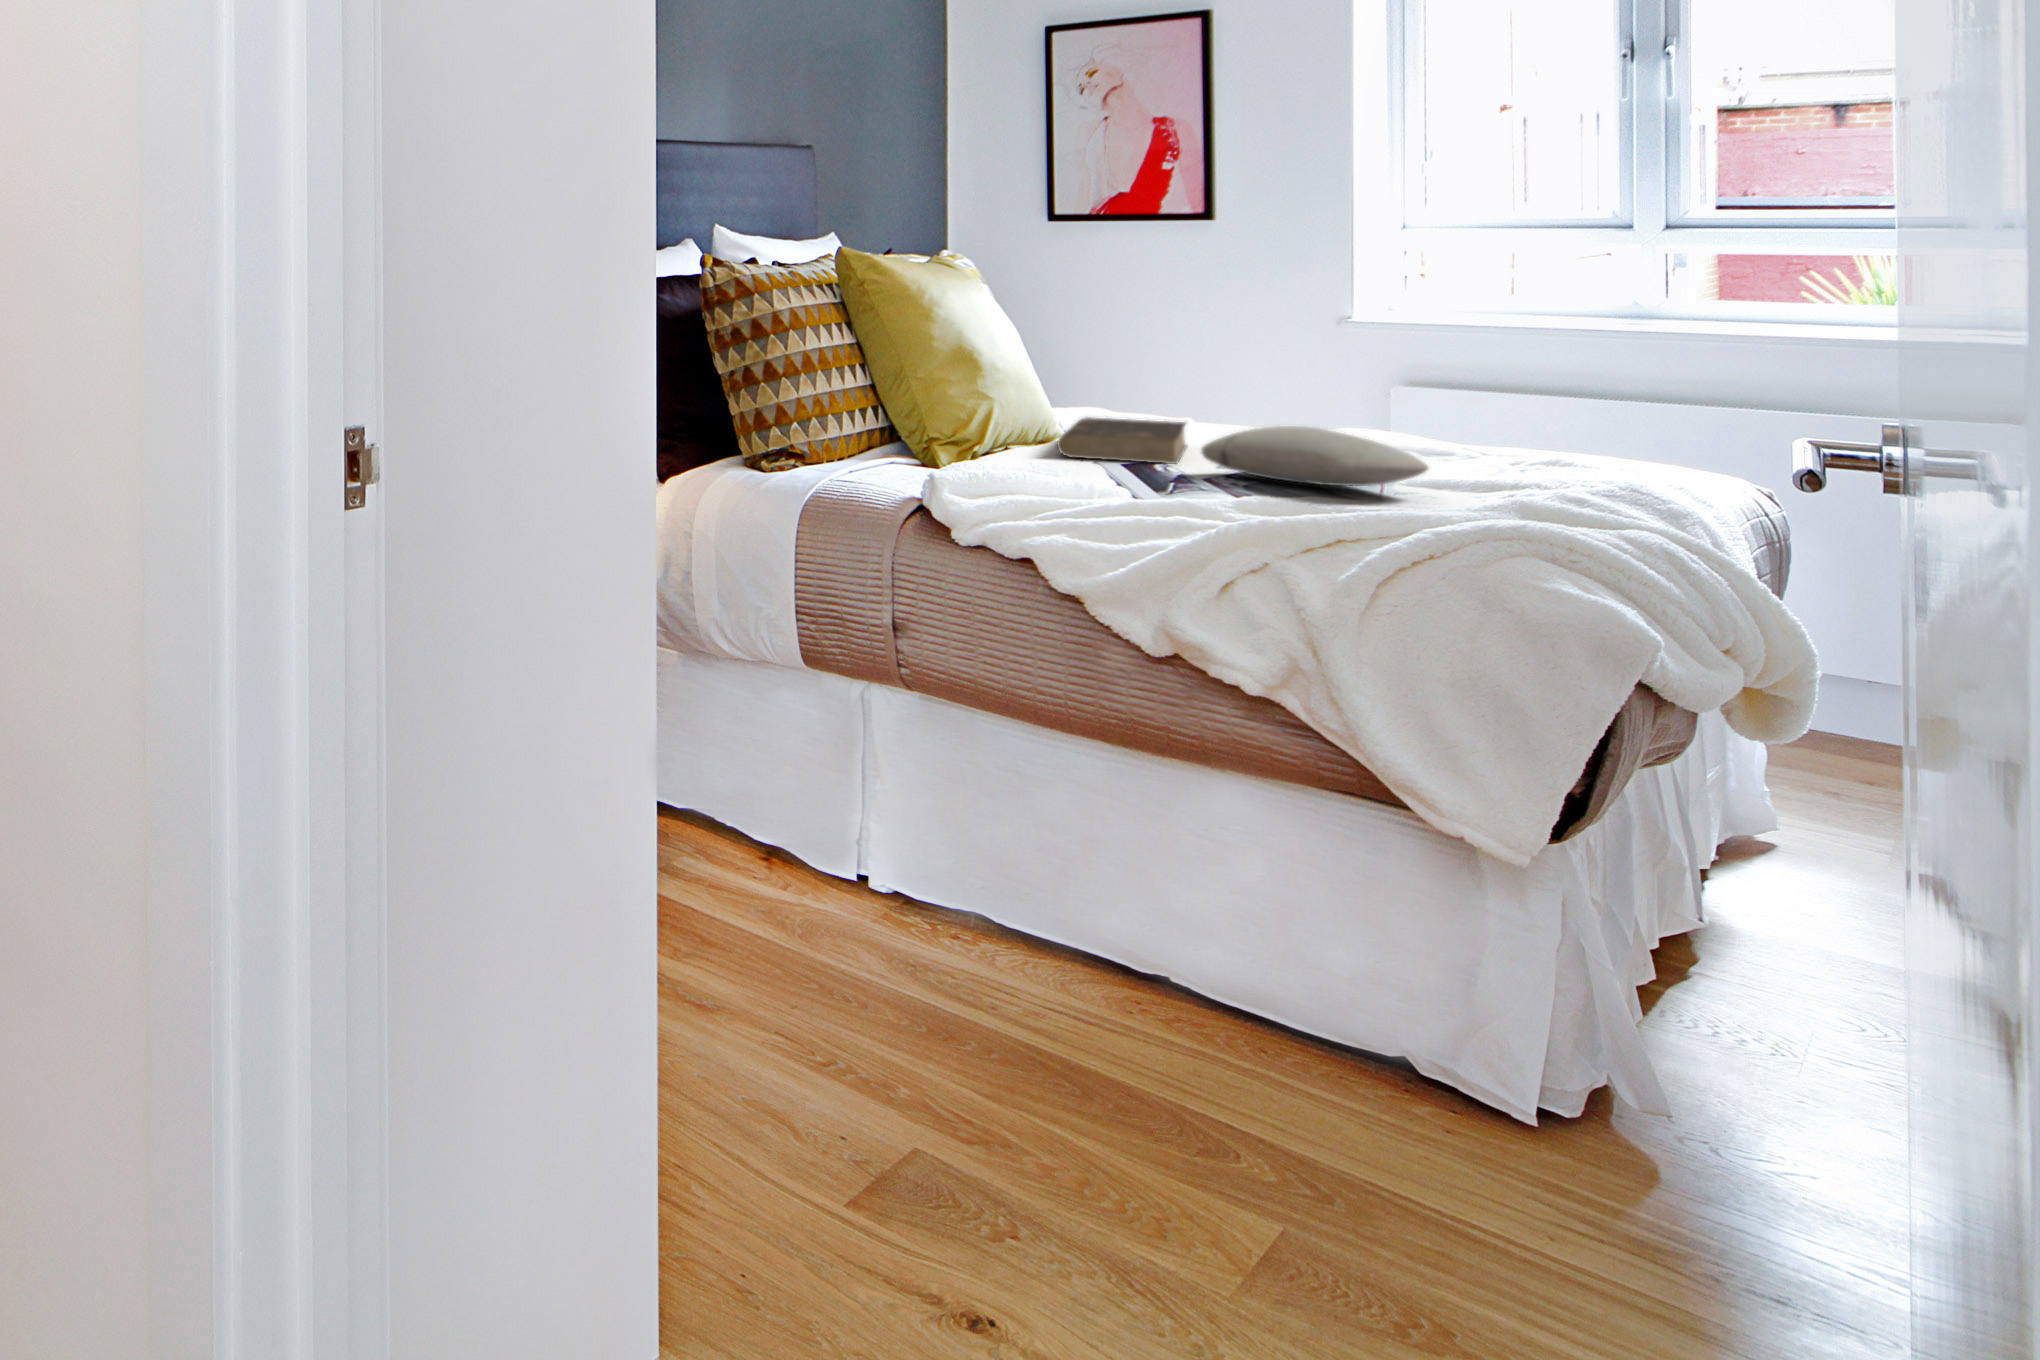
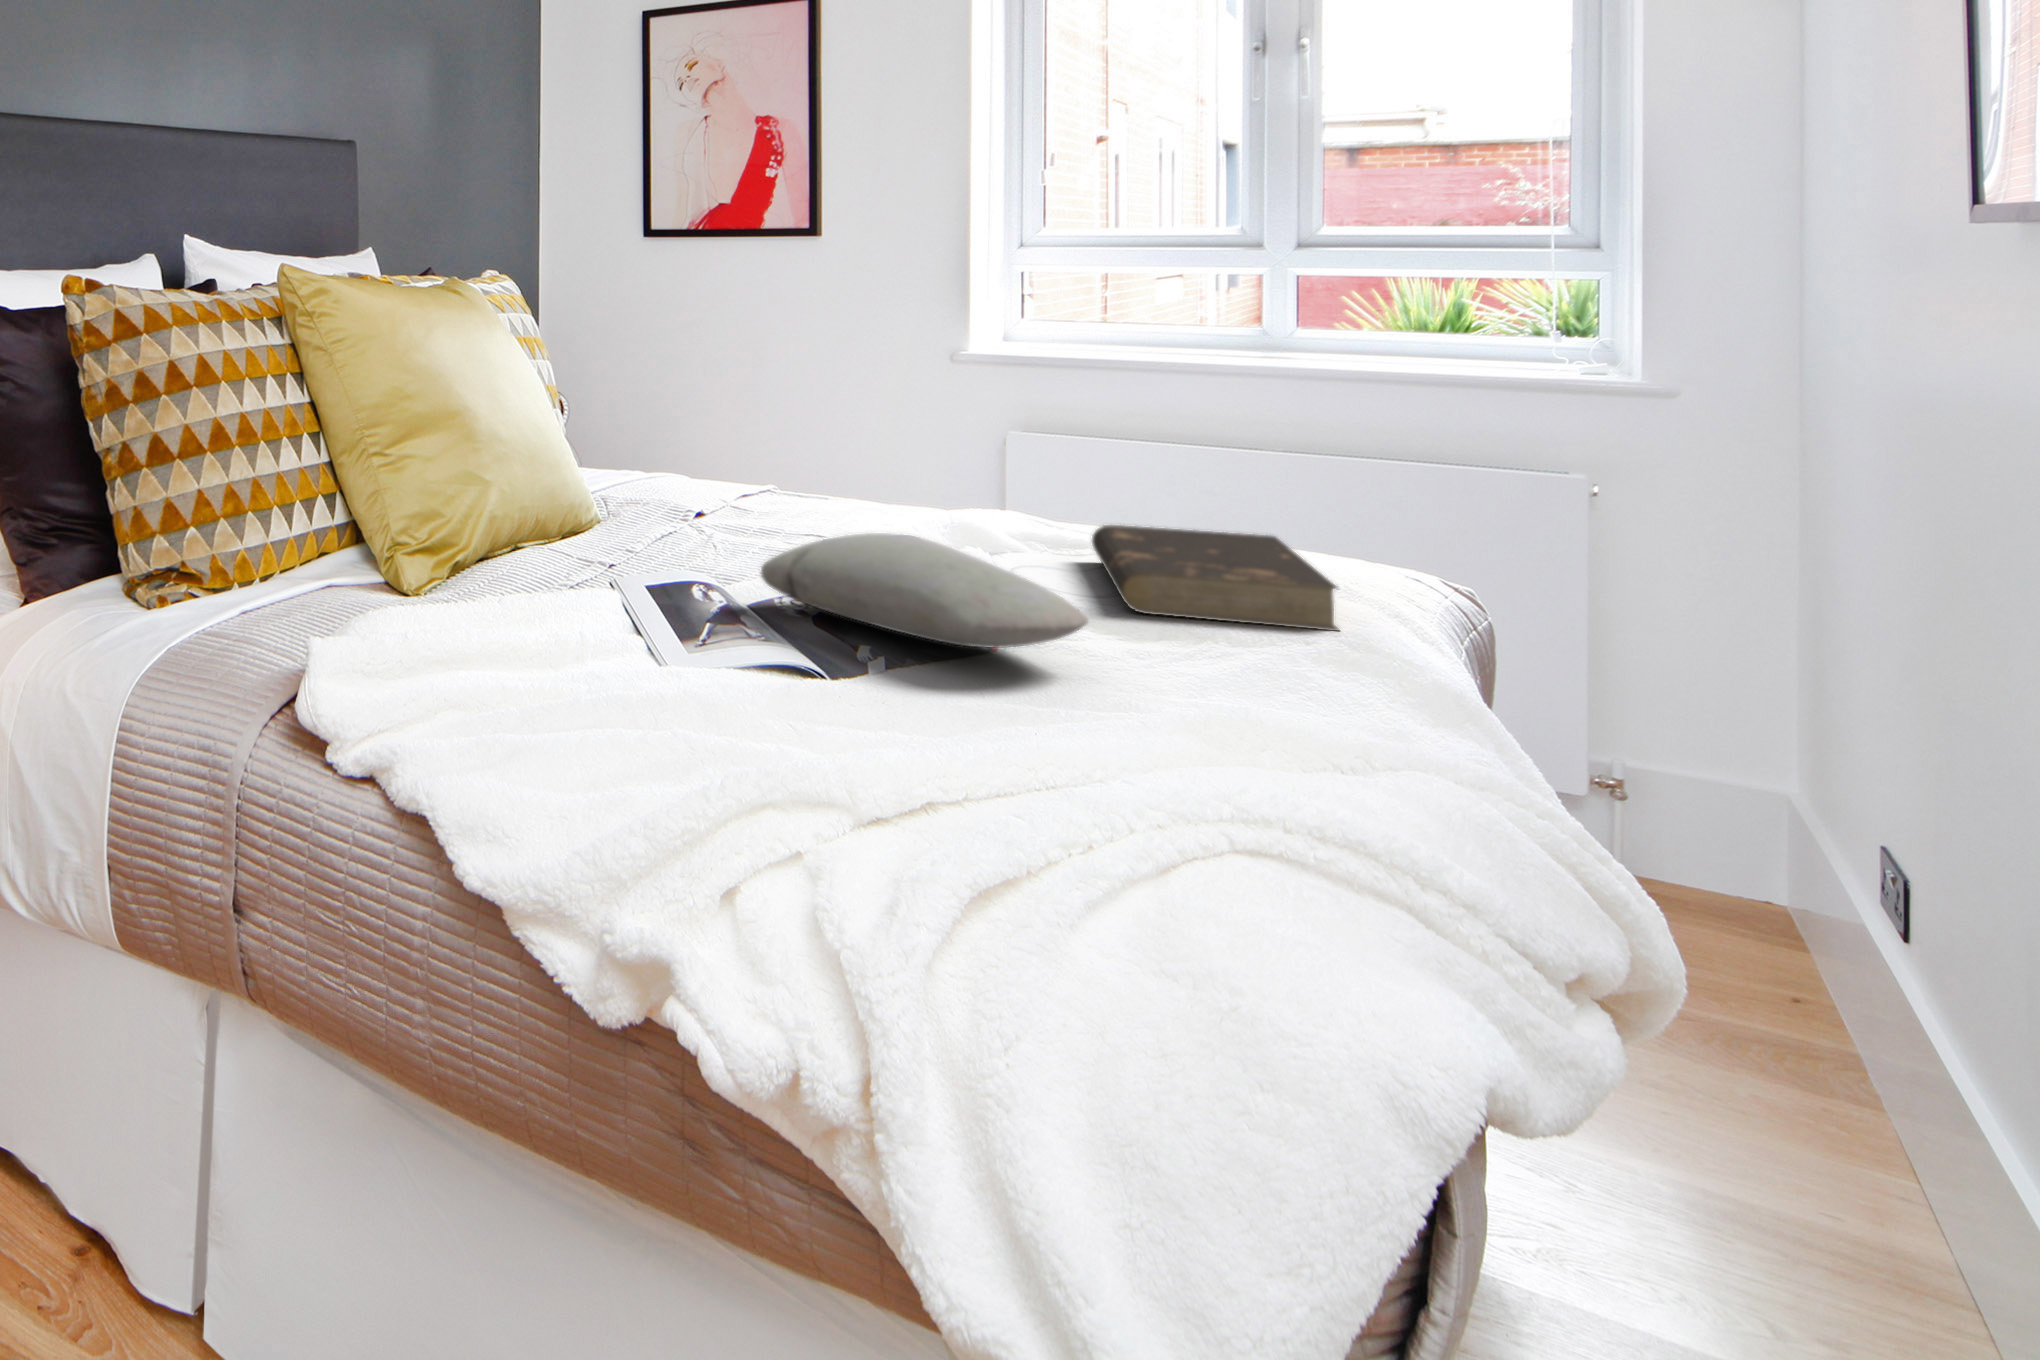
book: present [1057,417,1186,464] -> present [1092,525,1339,631]

